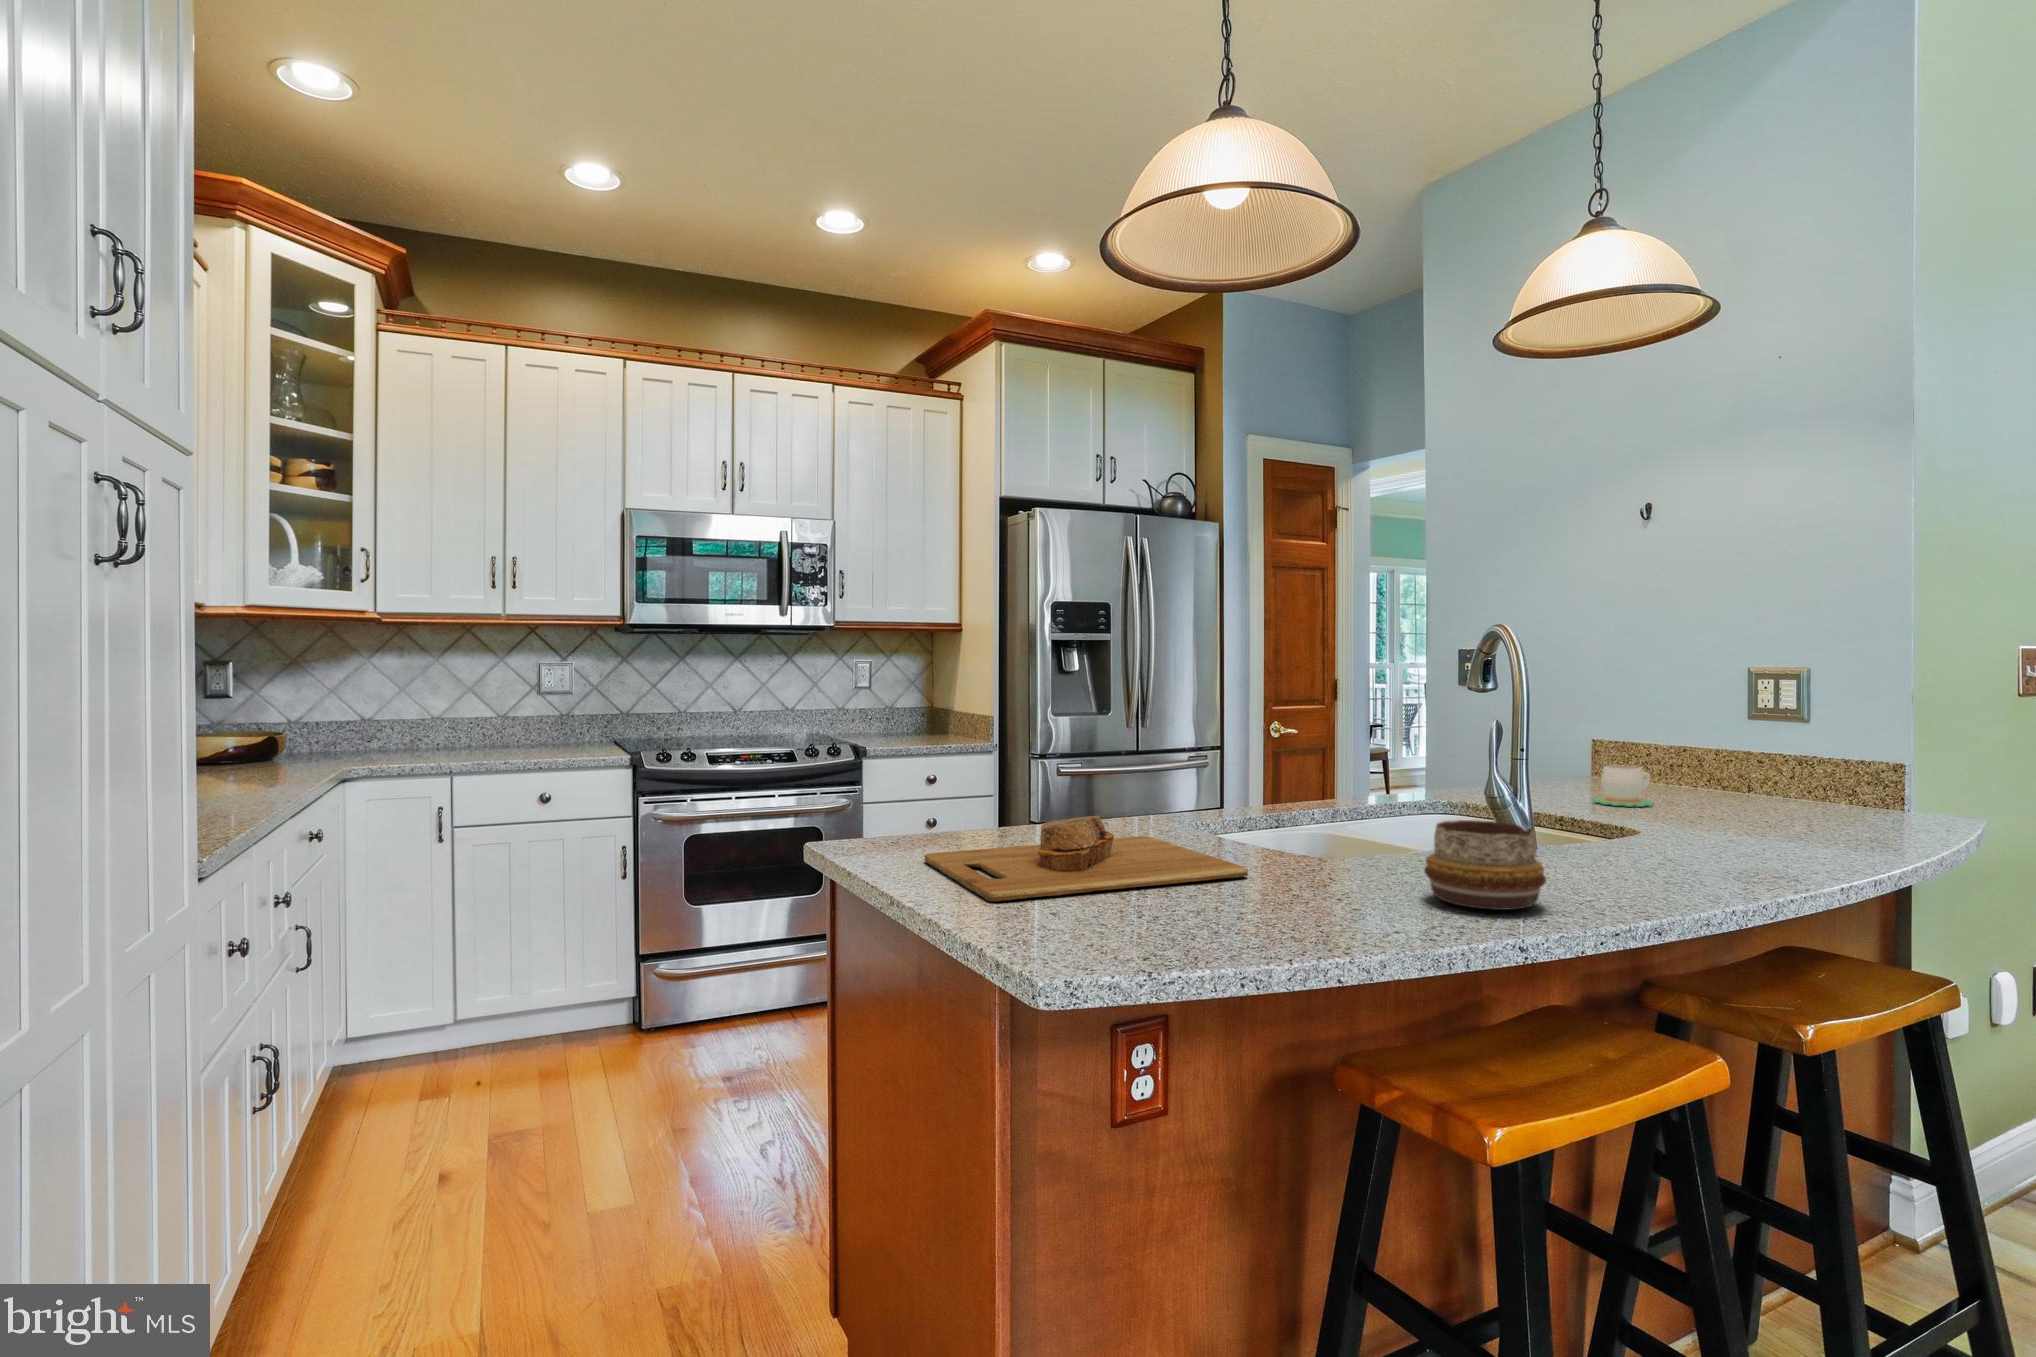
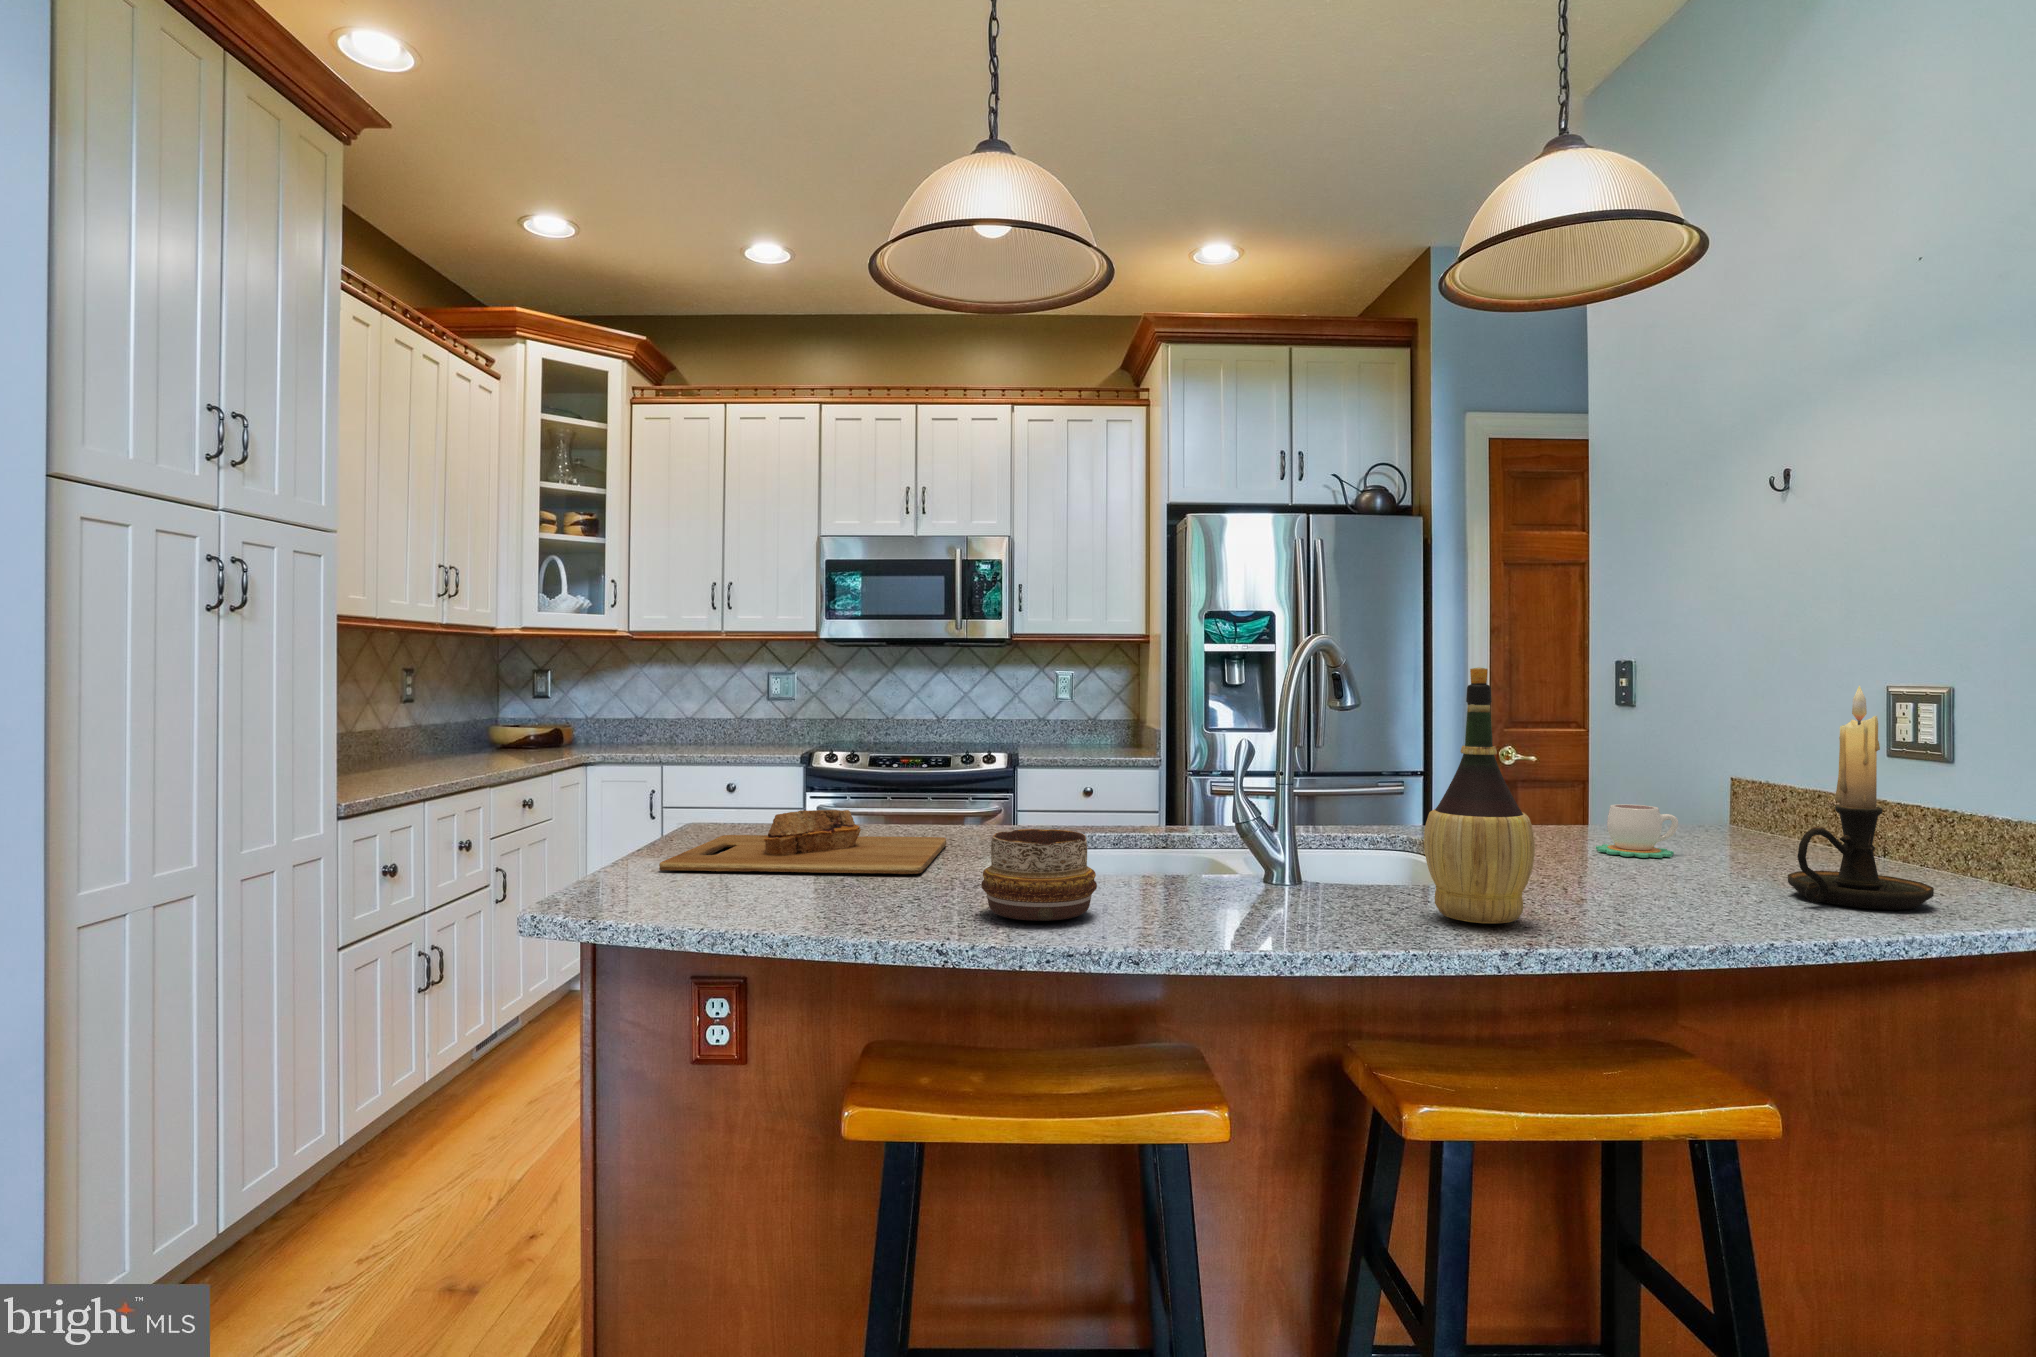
wine bottle: none [1699,662,1800,870] -> present [1424,667,1535,924]
candle holder: none [1801,671,1908,832] -> present [1788,686,1934,910]

